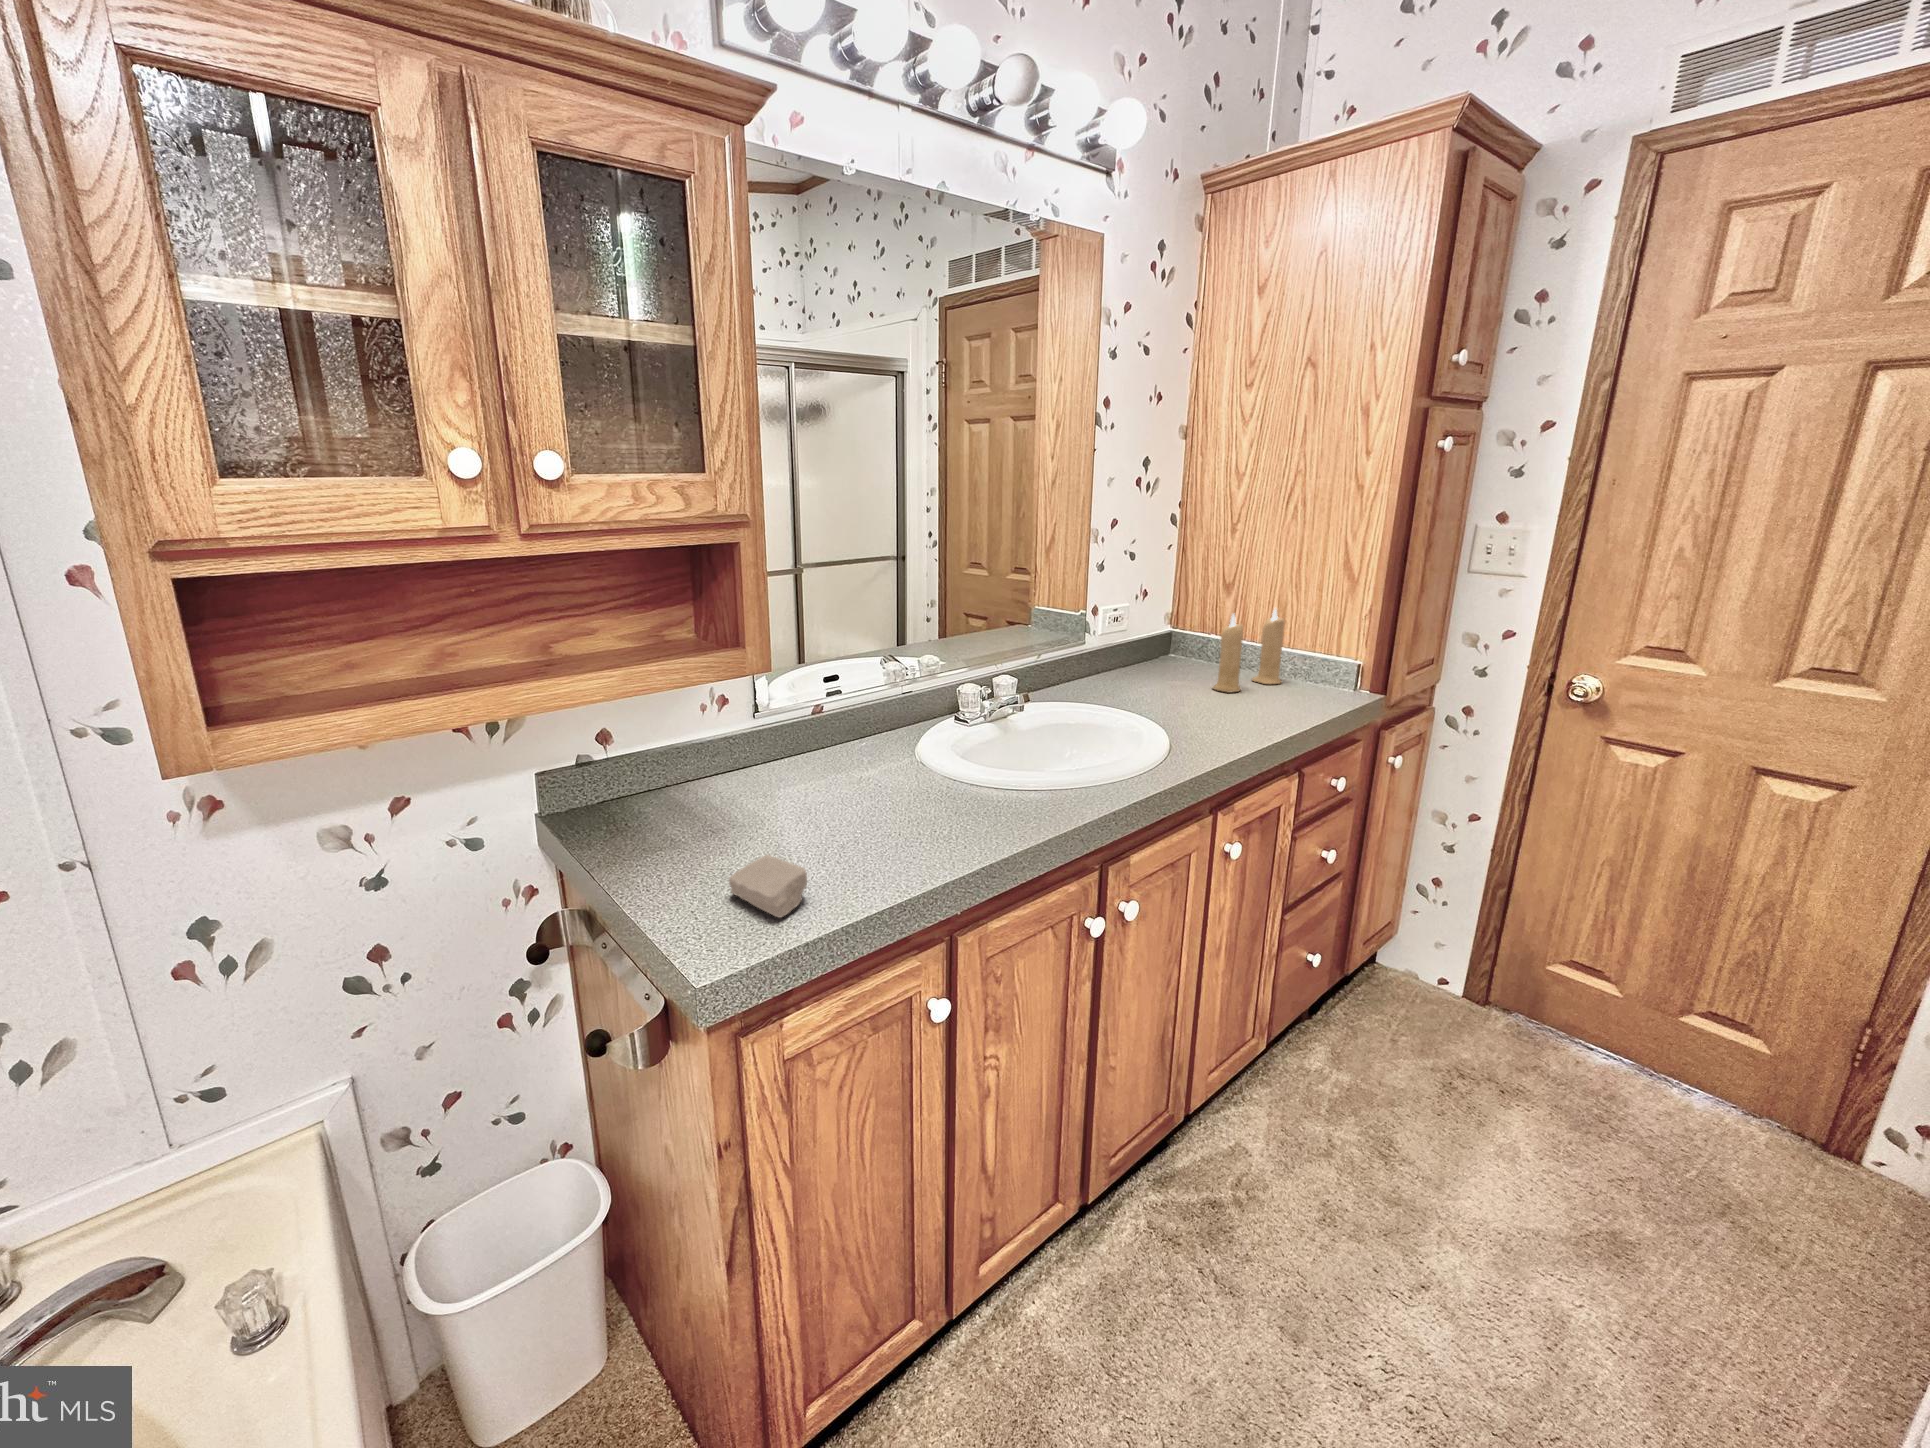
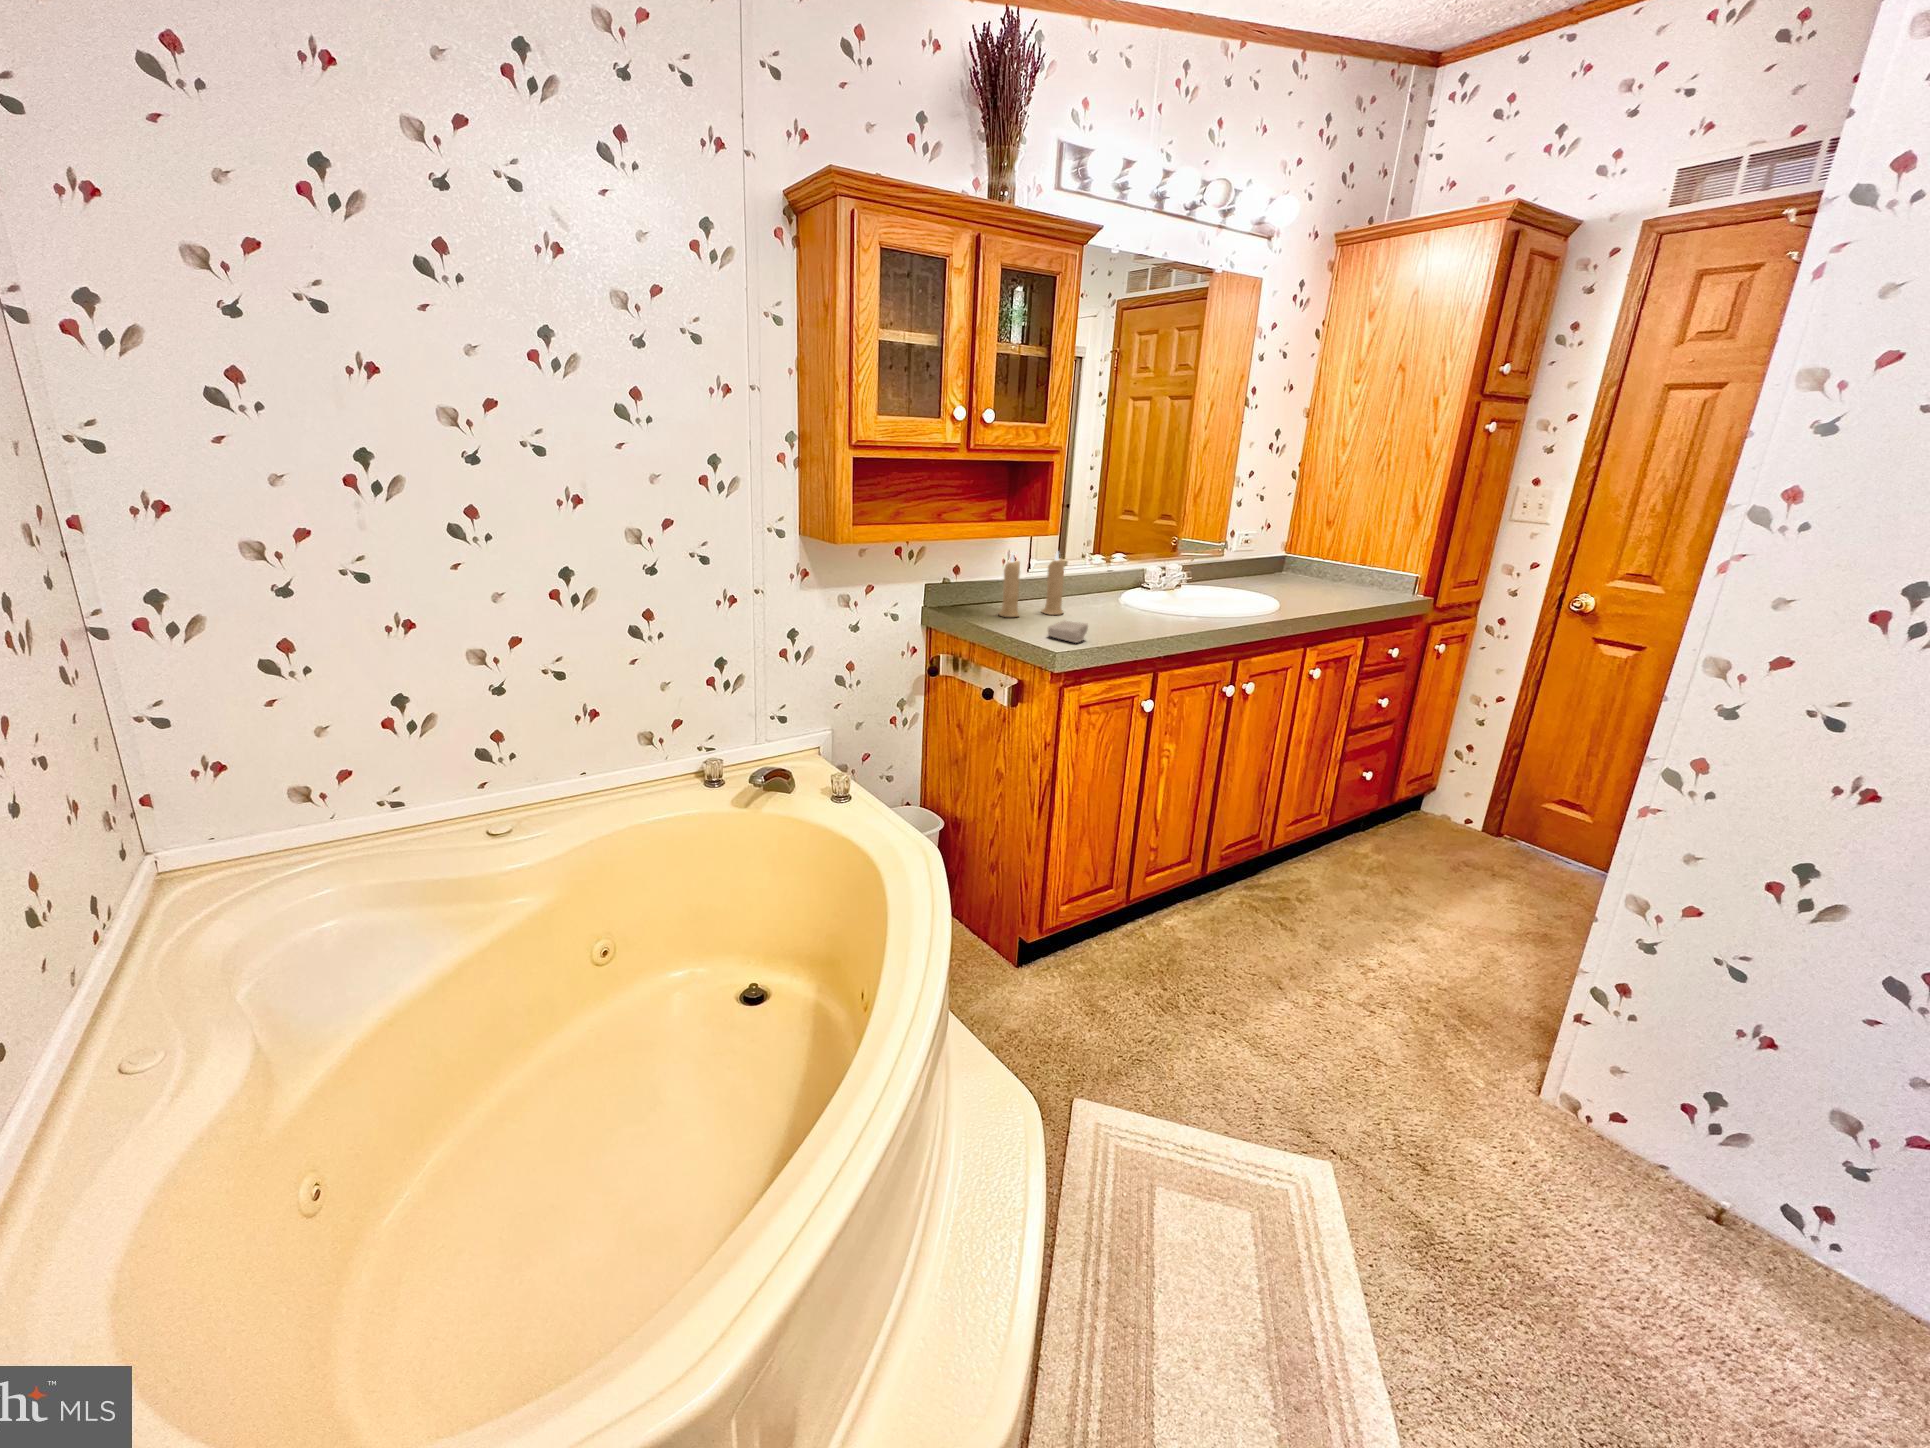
candle: present [1213,609,1285,692] -> present [999,552,1065,617]

